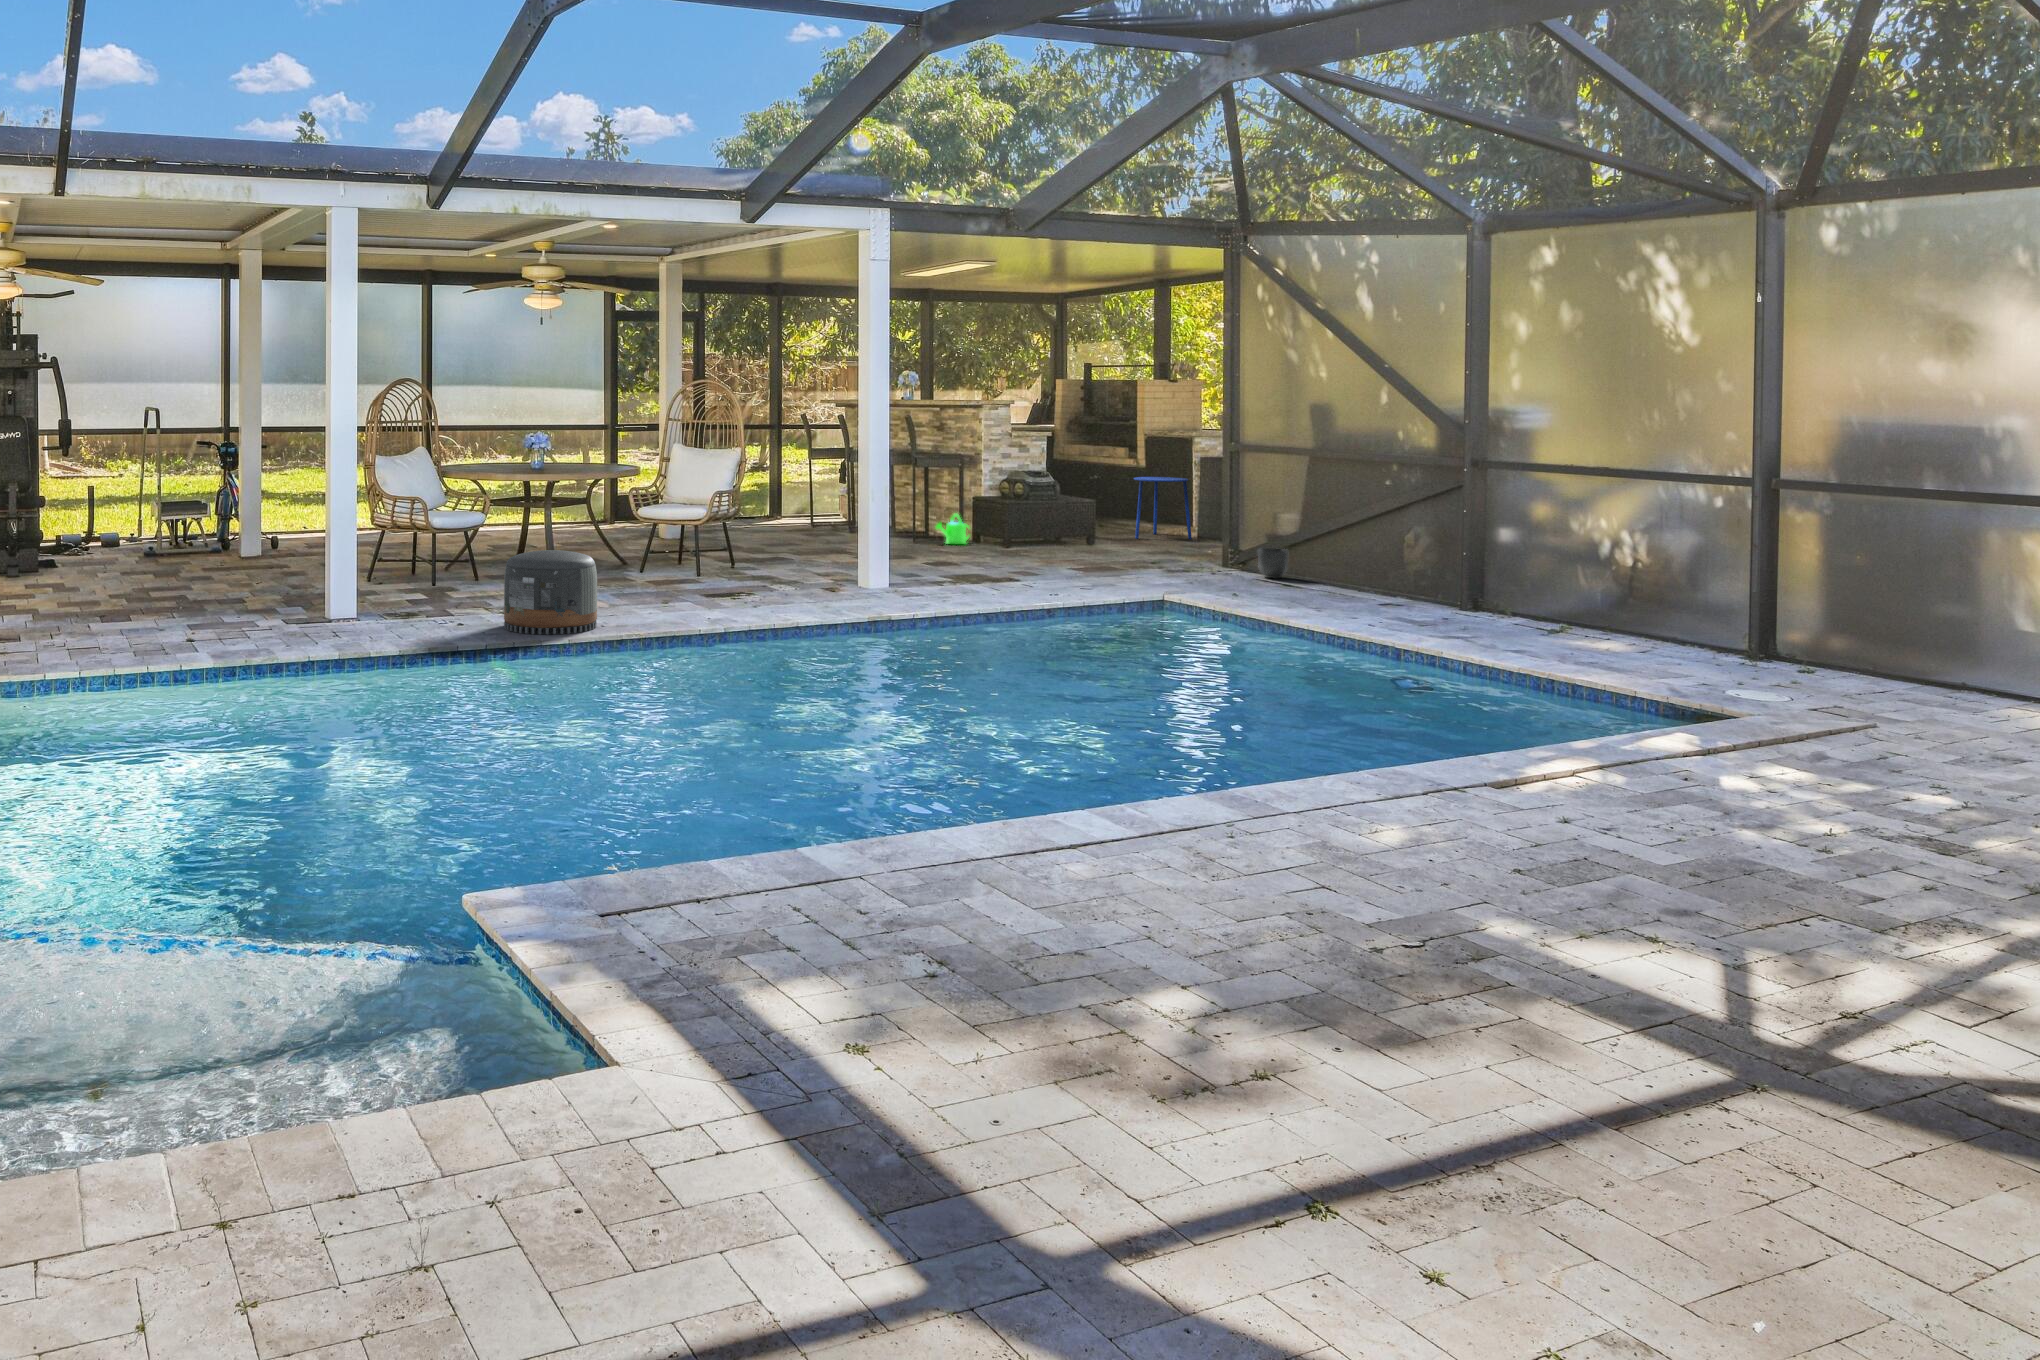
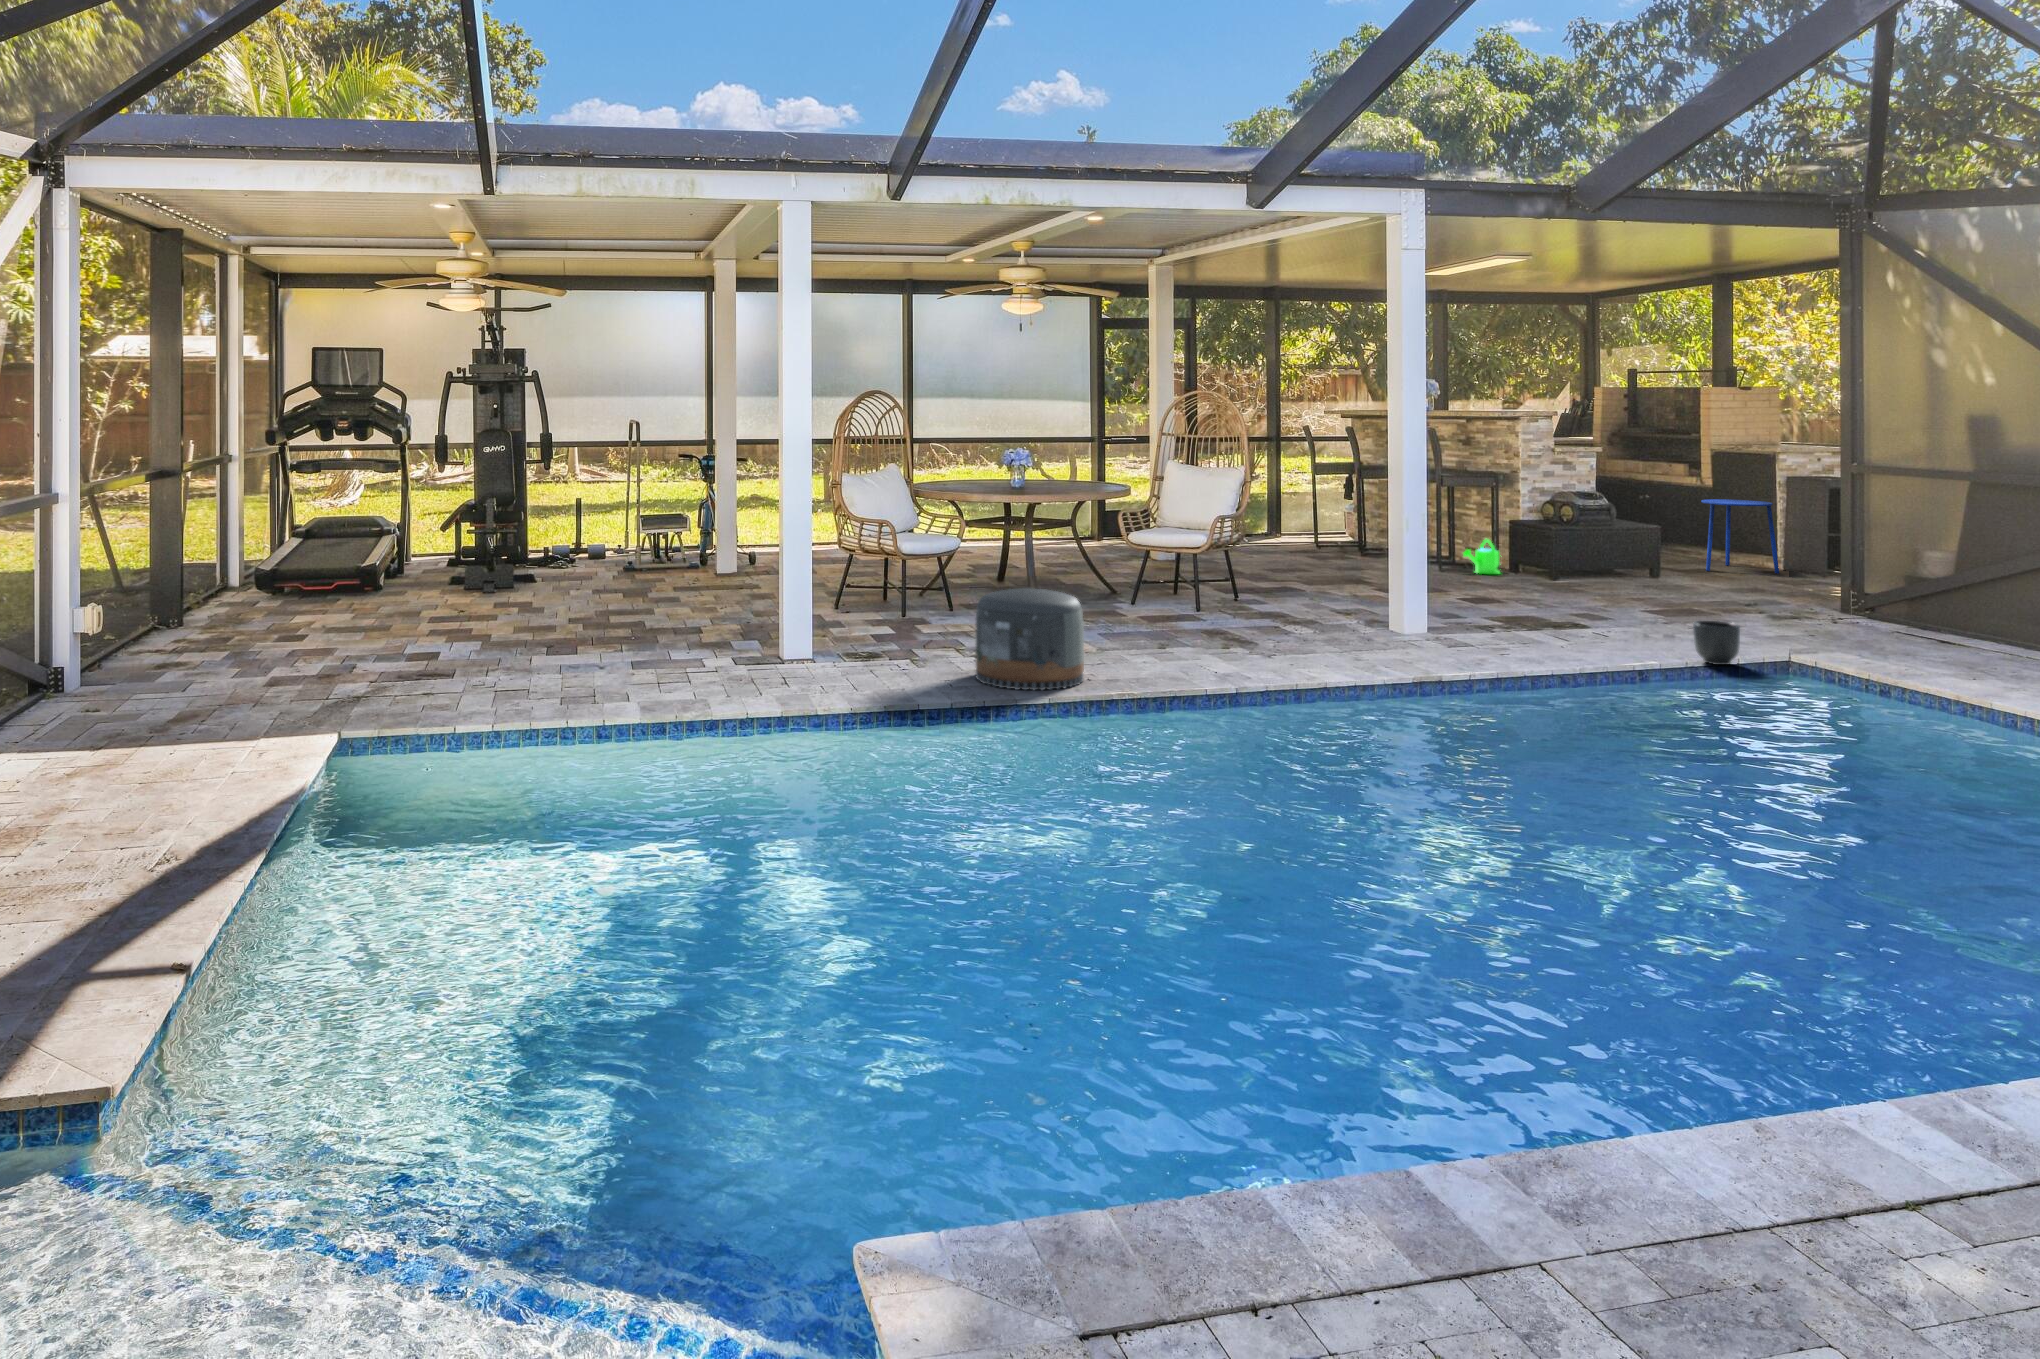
planter: present [1258,548,1288,578] -> present [1693,621,1740,665]

